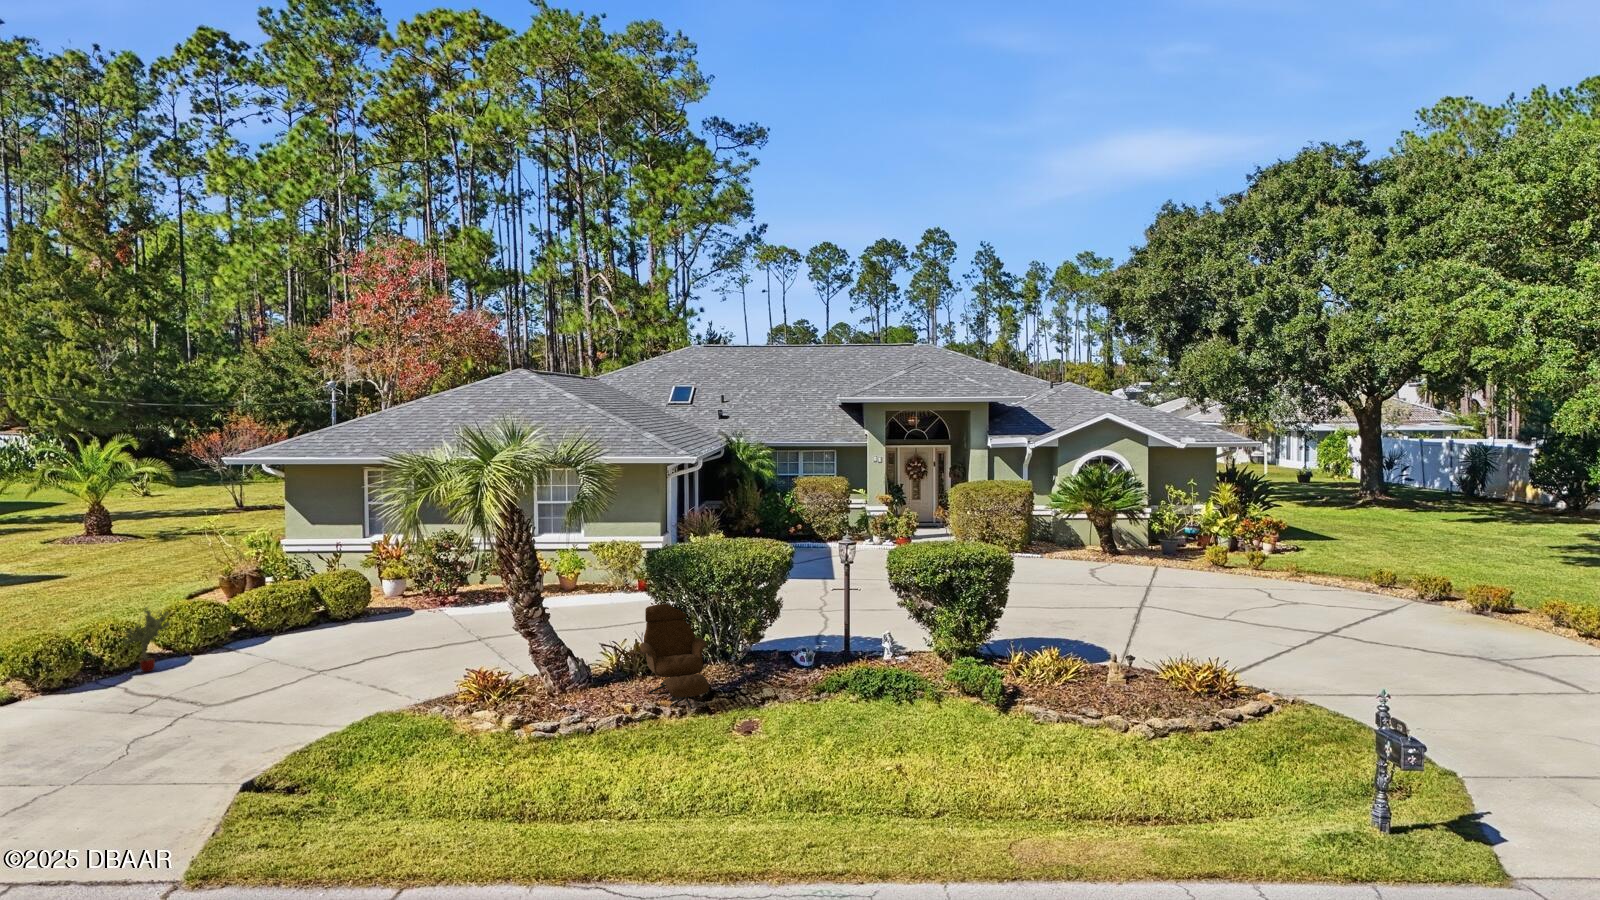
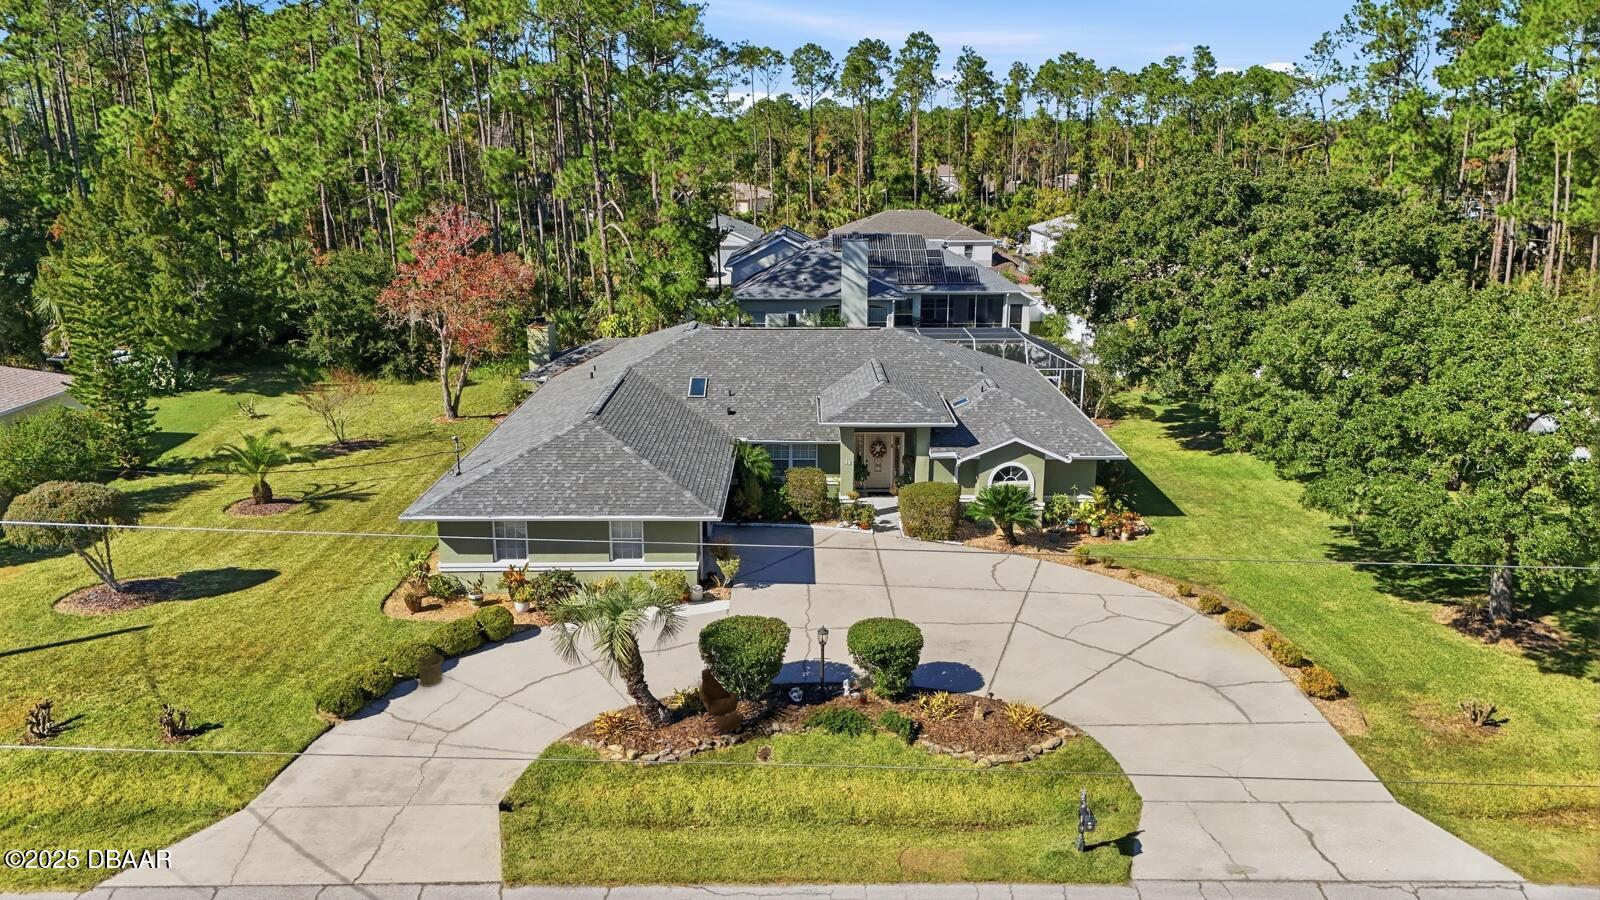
potted tree: present [122,607,169,672] -> present [856,669,877,704]
basket: none [188,613,238,660] -> present [415,655,443,687]

